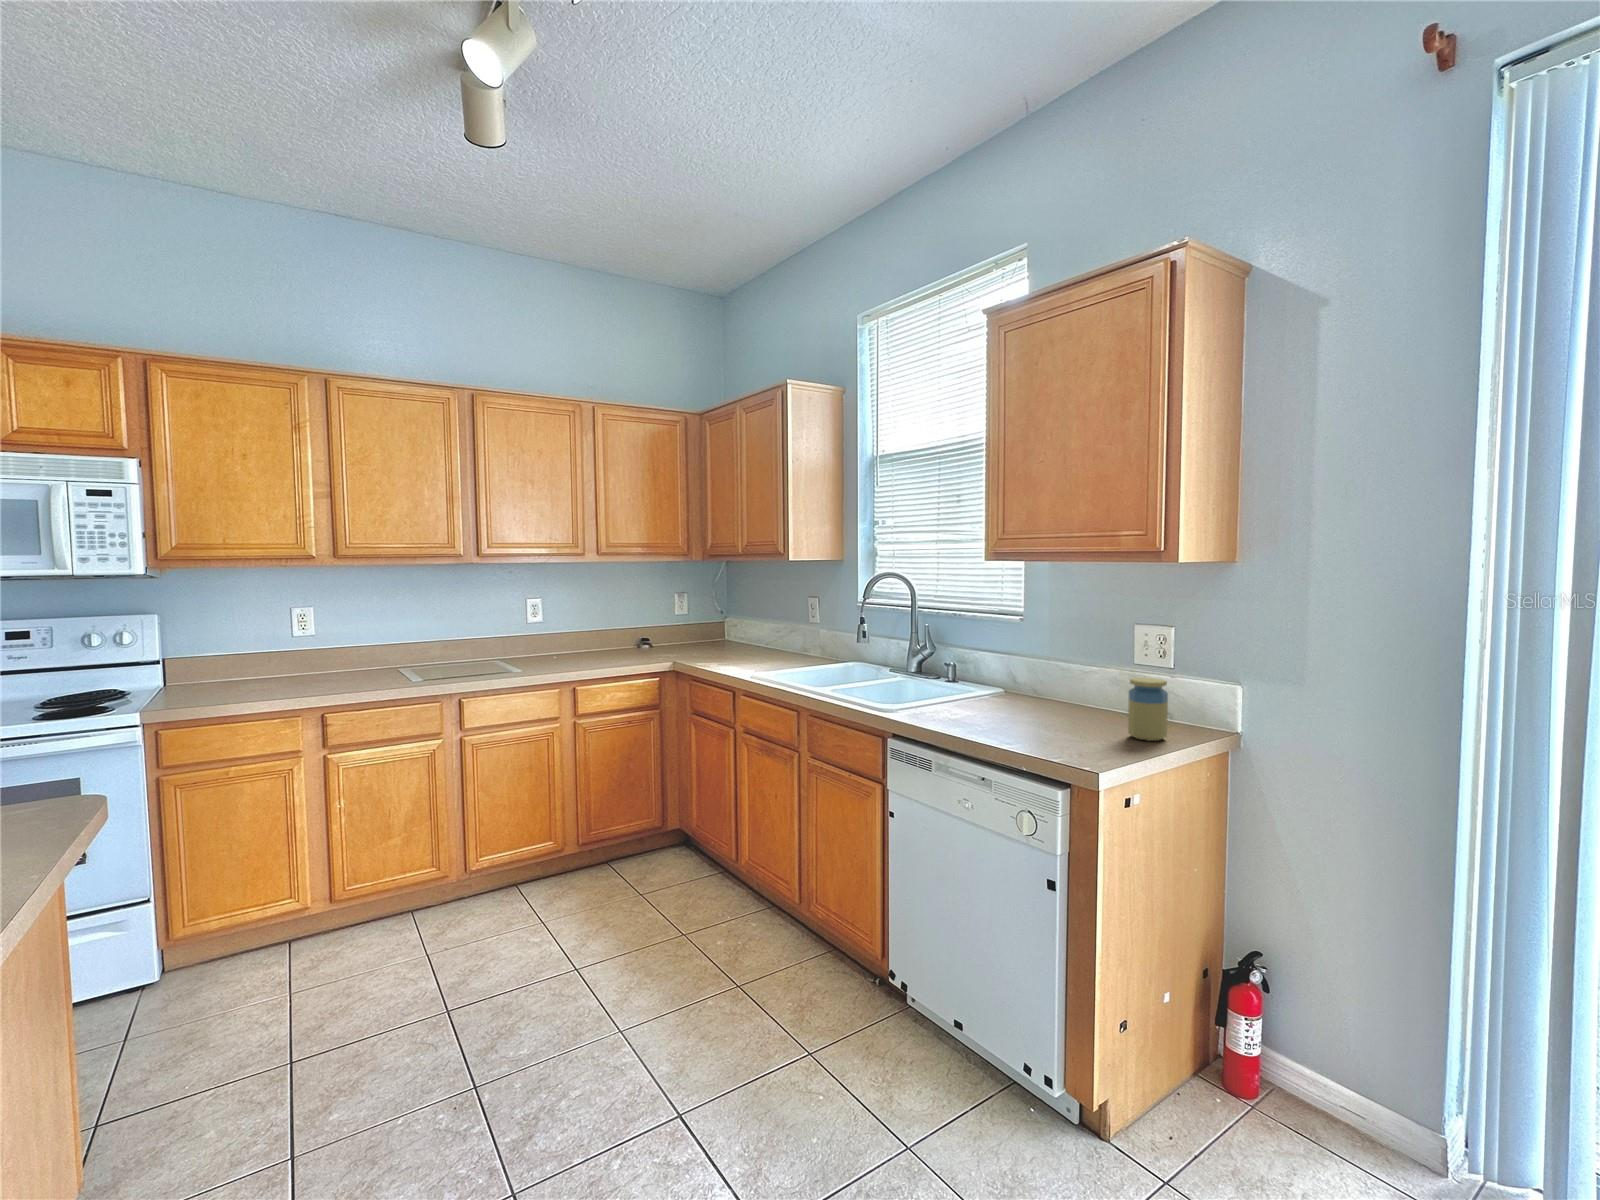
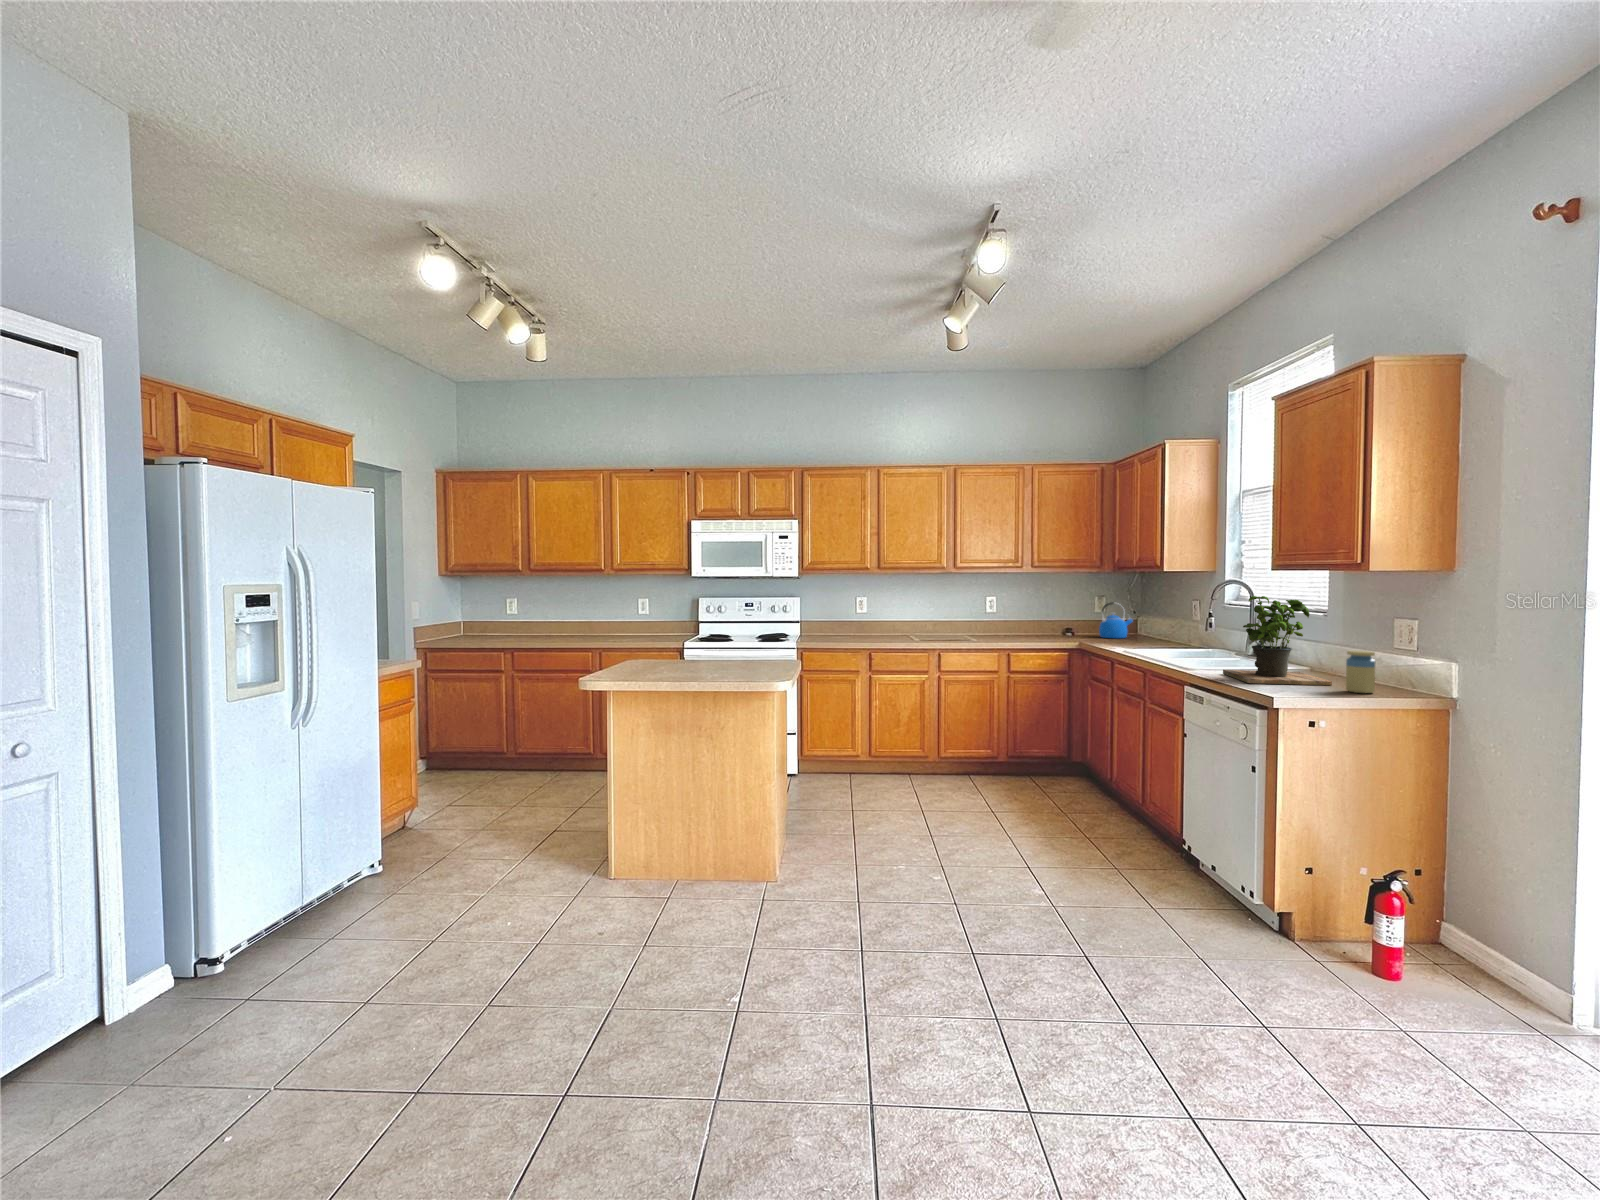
kettle: none [688,601,729,650] -> present [1099,602,1133,638]
potted plant: none [939,601,1091,737] -> present [1223,596,1332,685]

